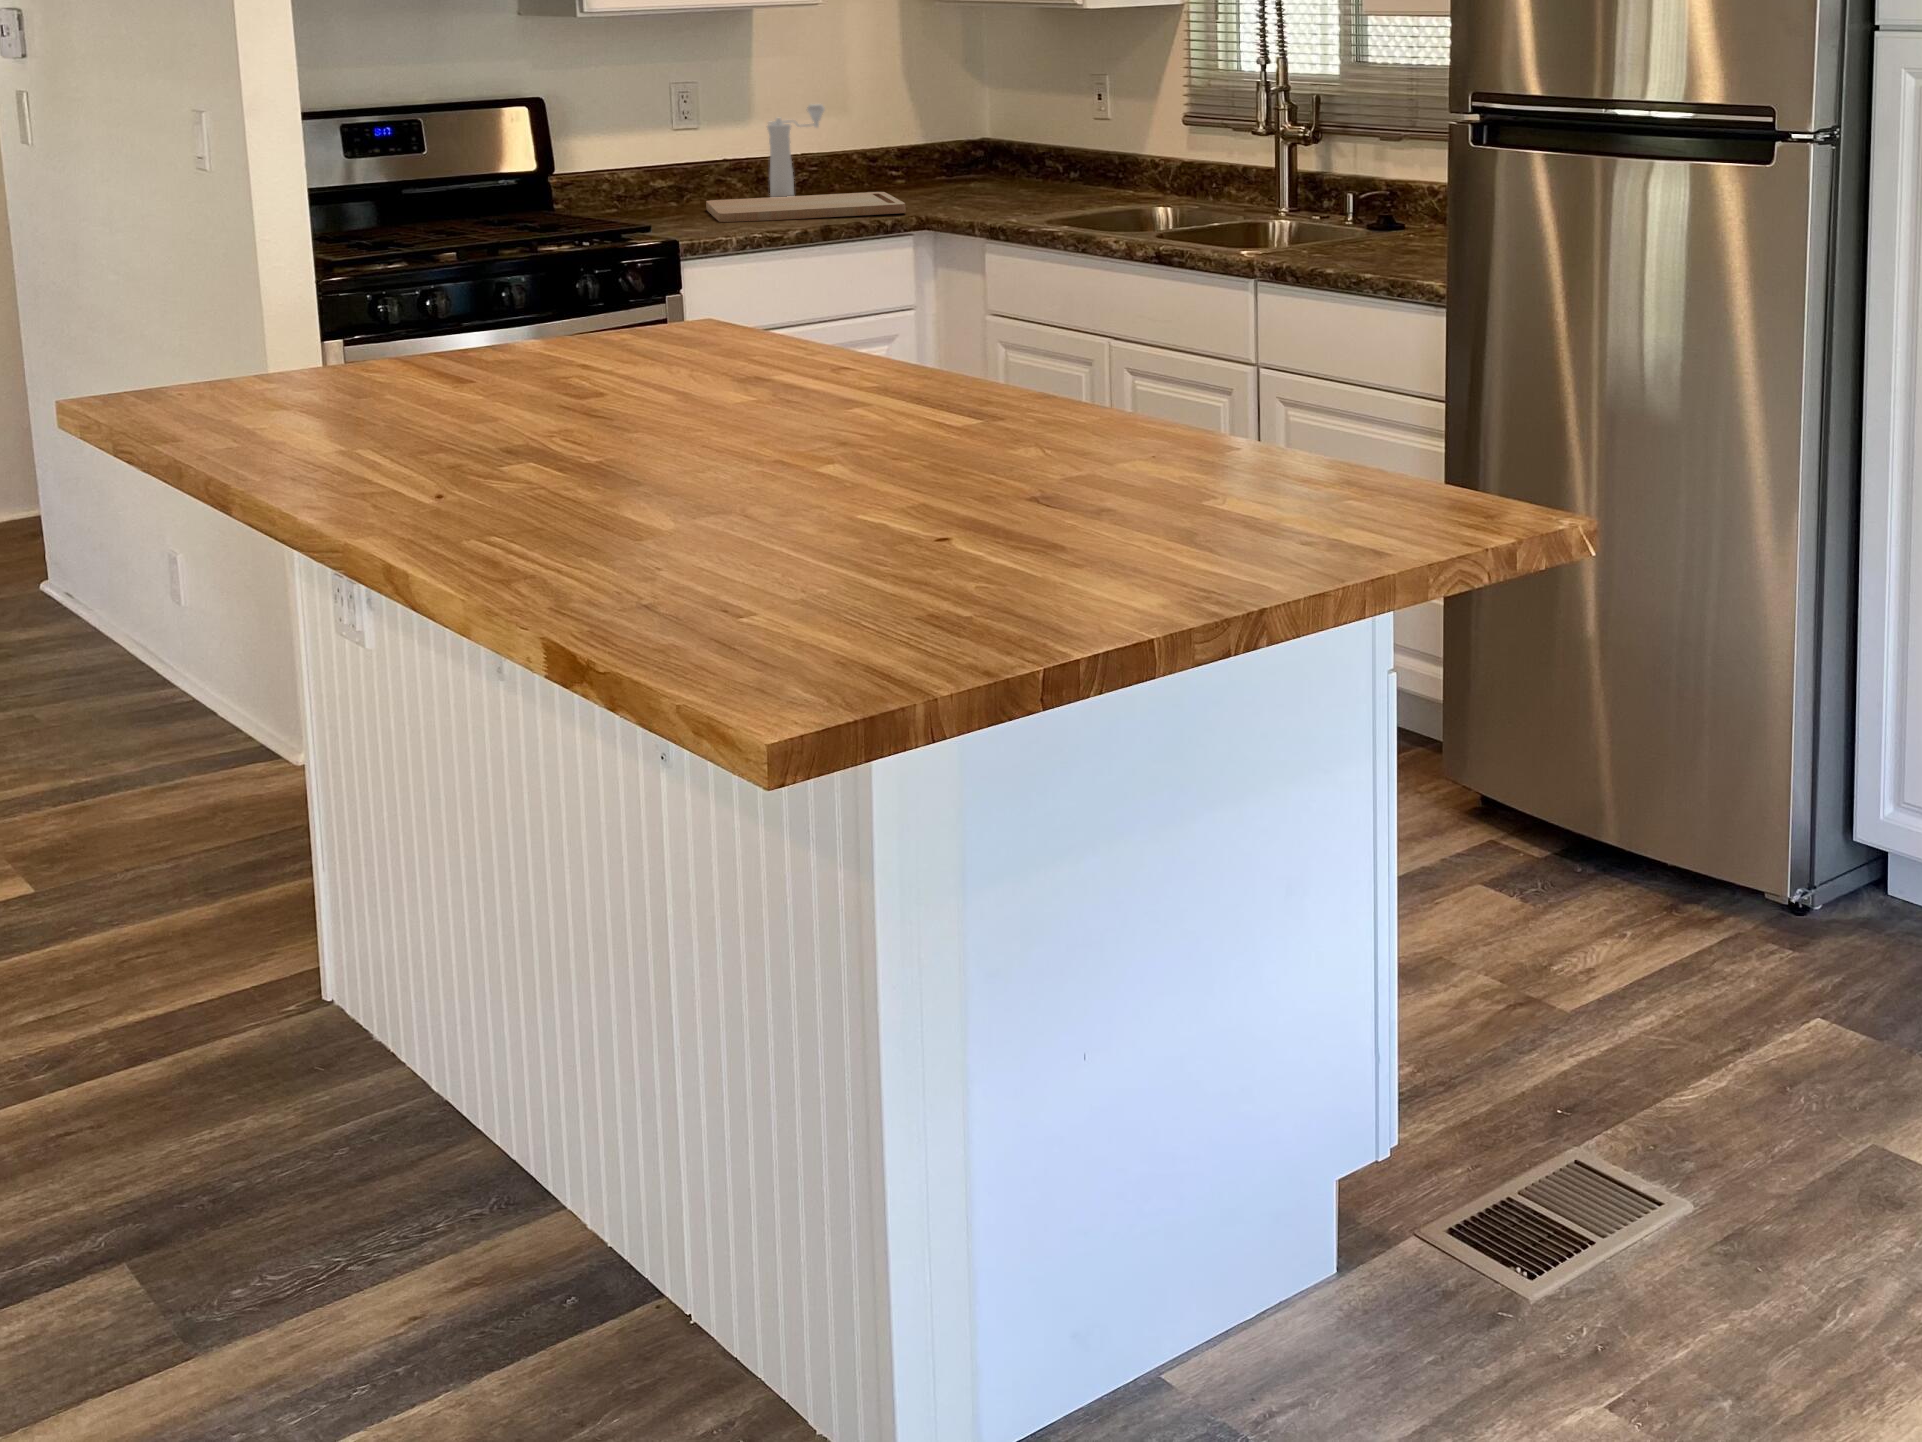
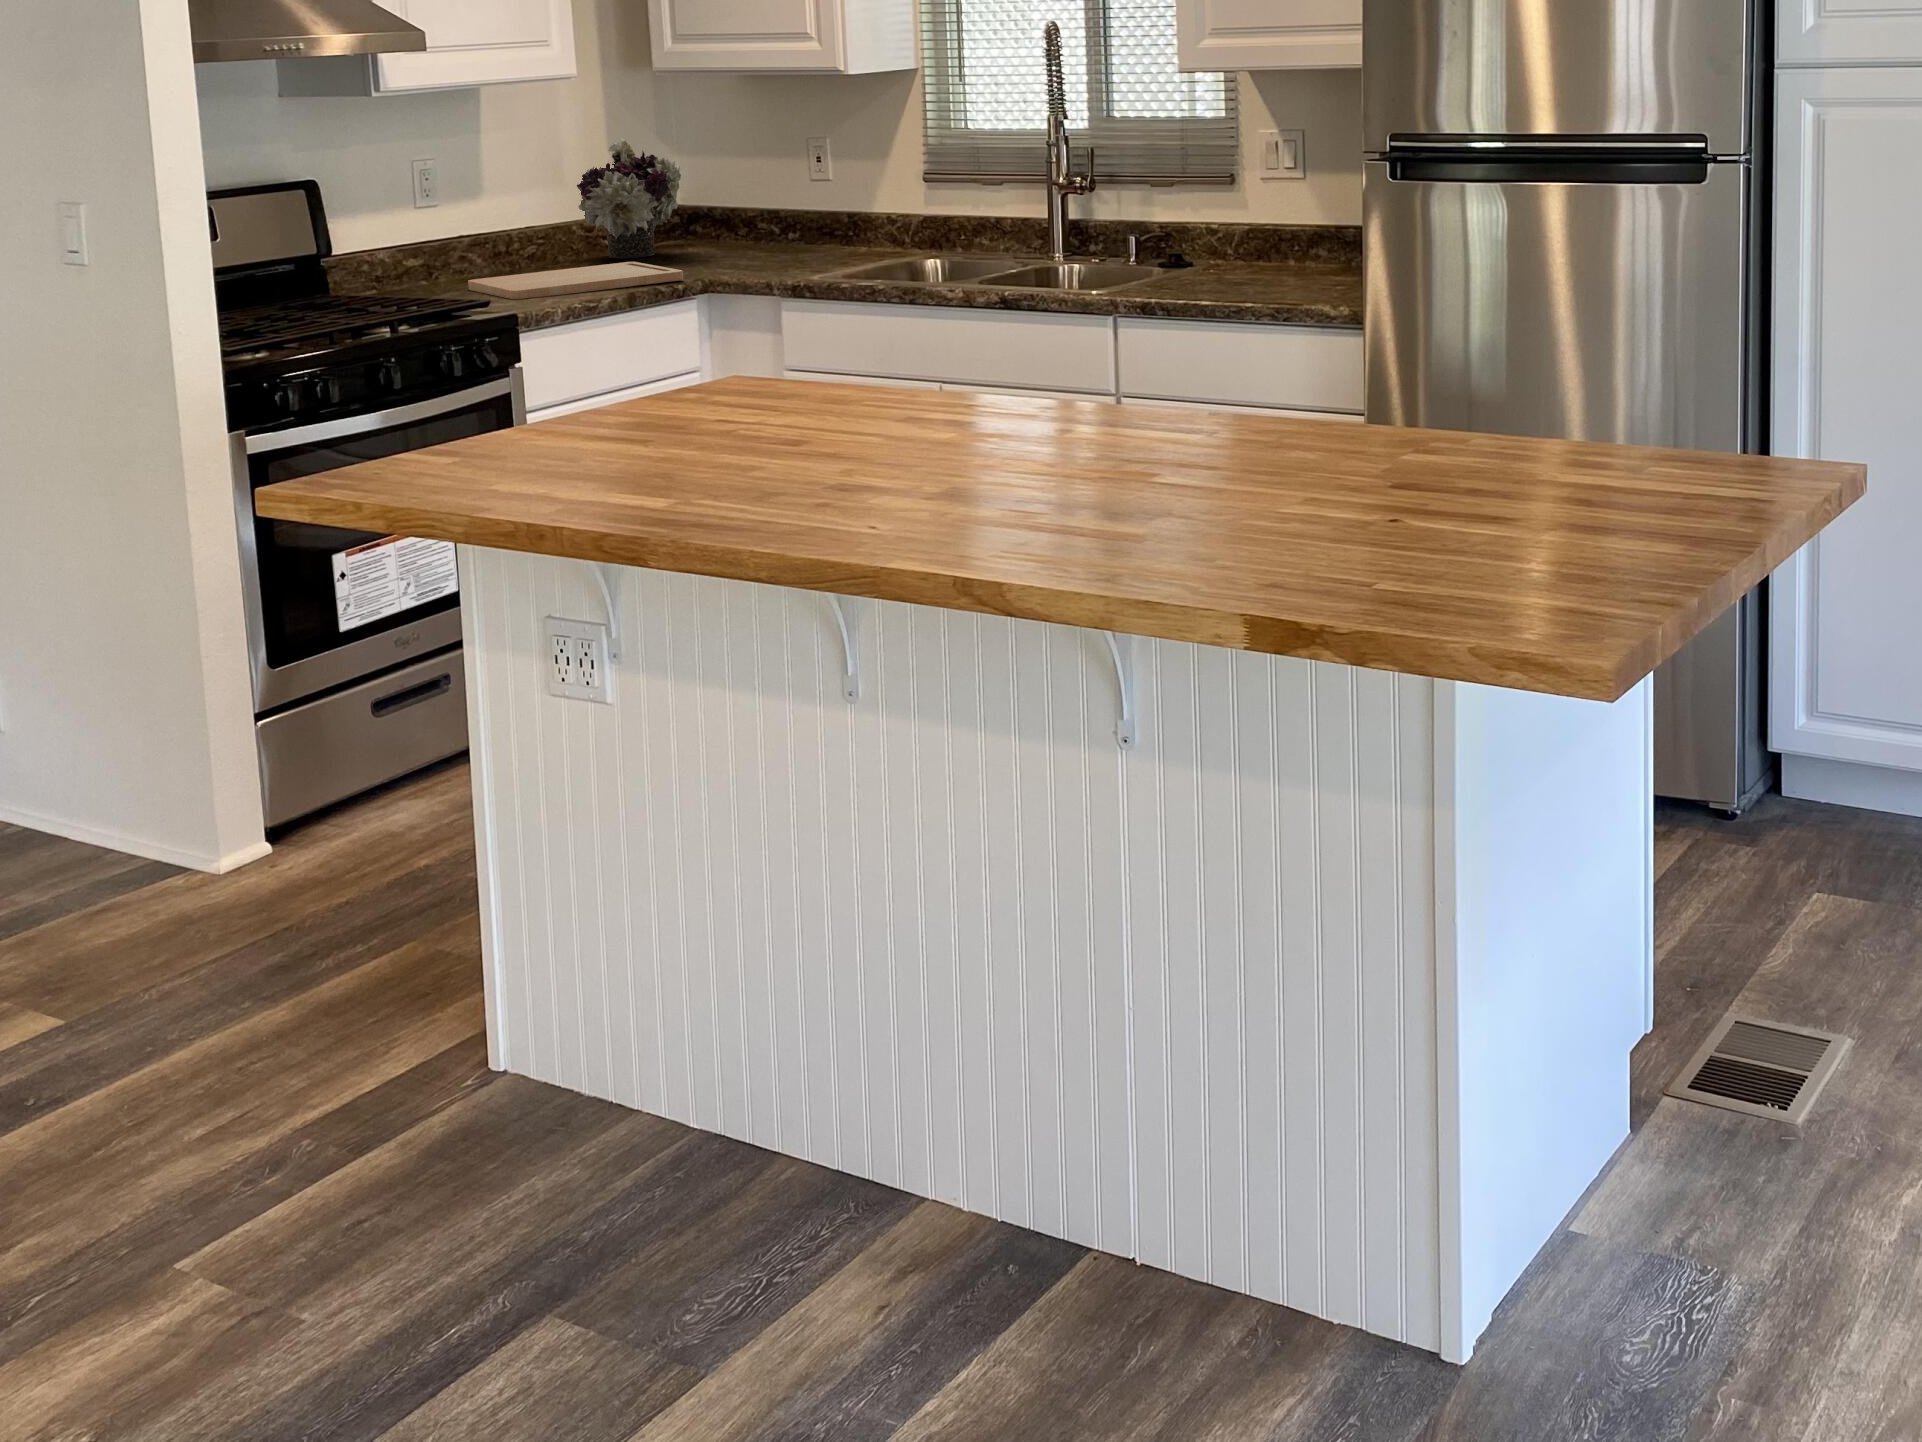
flower arrangement: none [867,66,975,188] -> present [577,138,681,258]
pepper mill: present [767,104,825,197] -> none [496,179,547,275]

